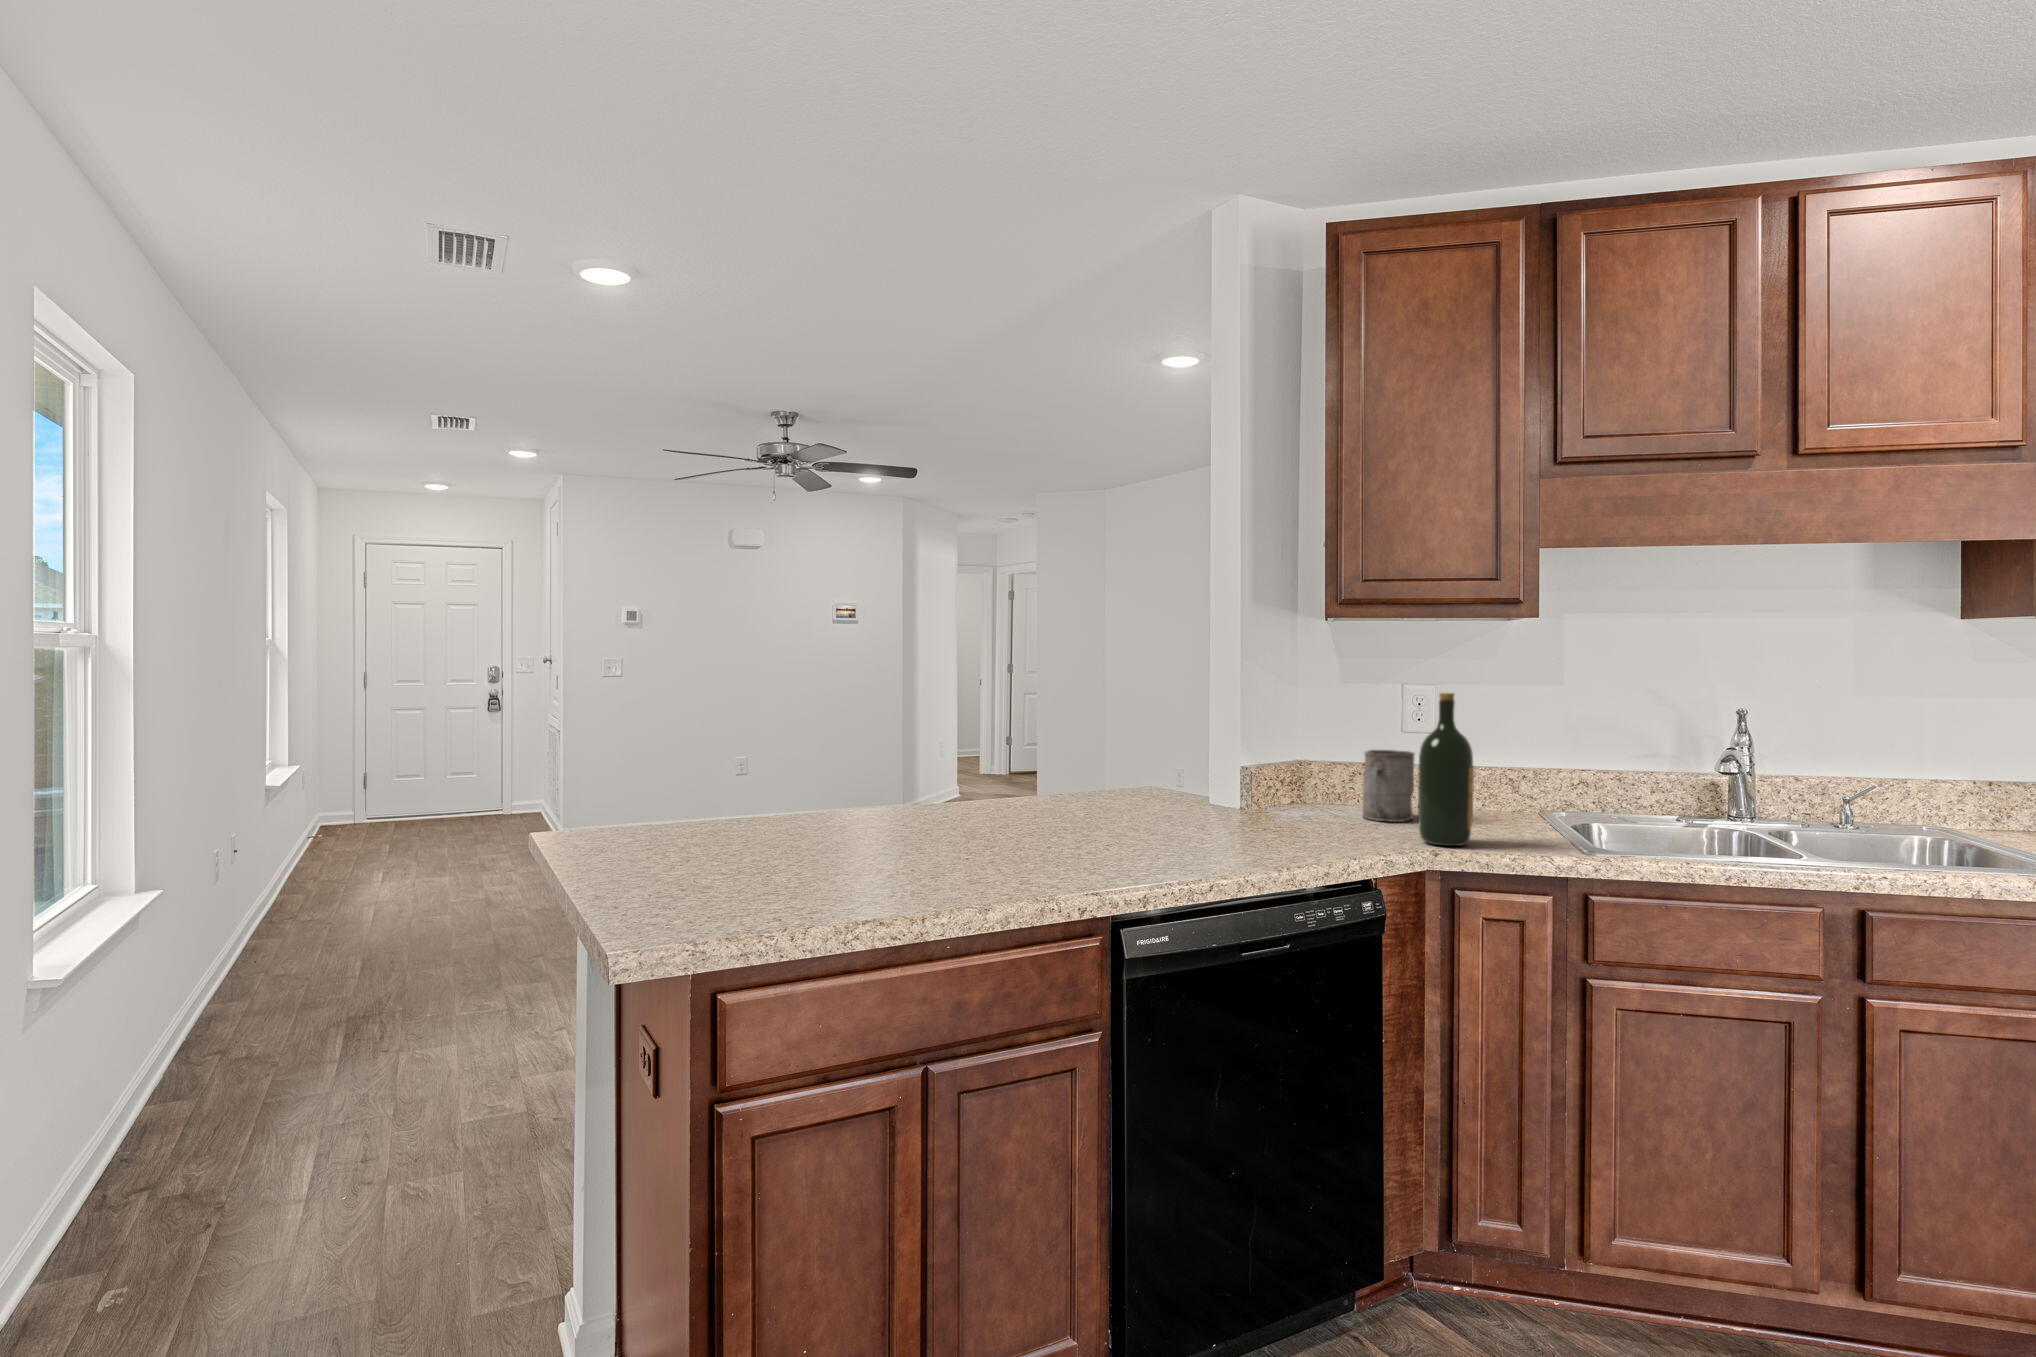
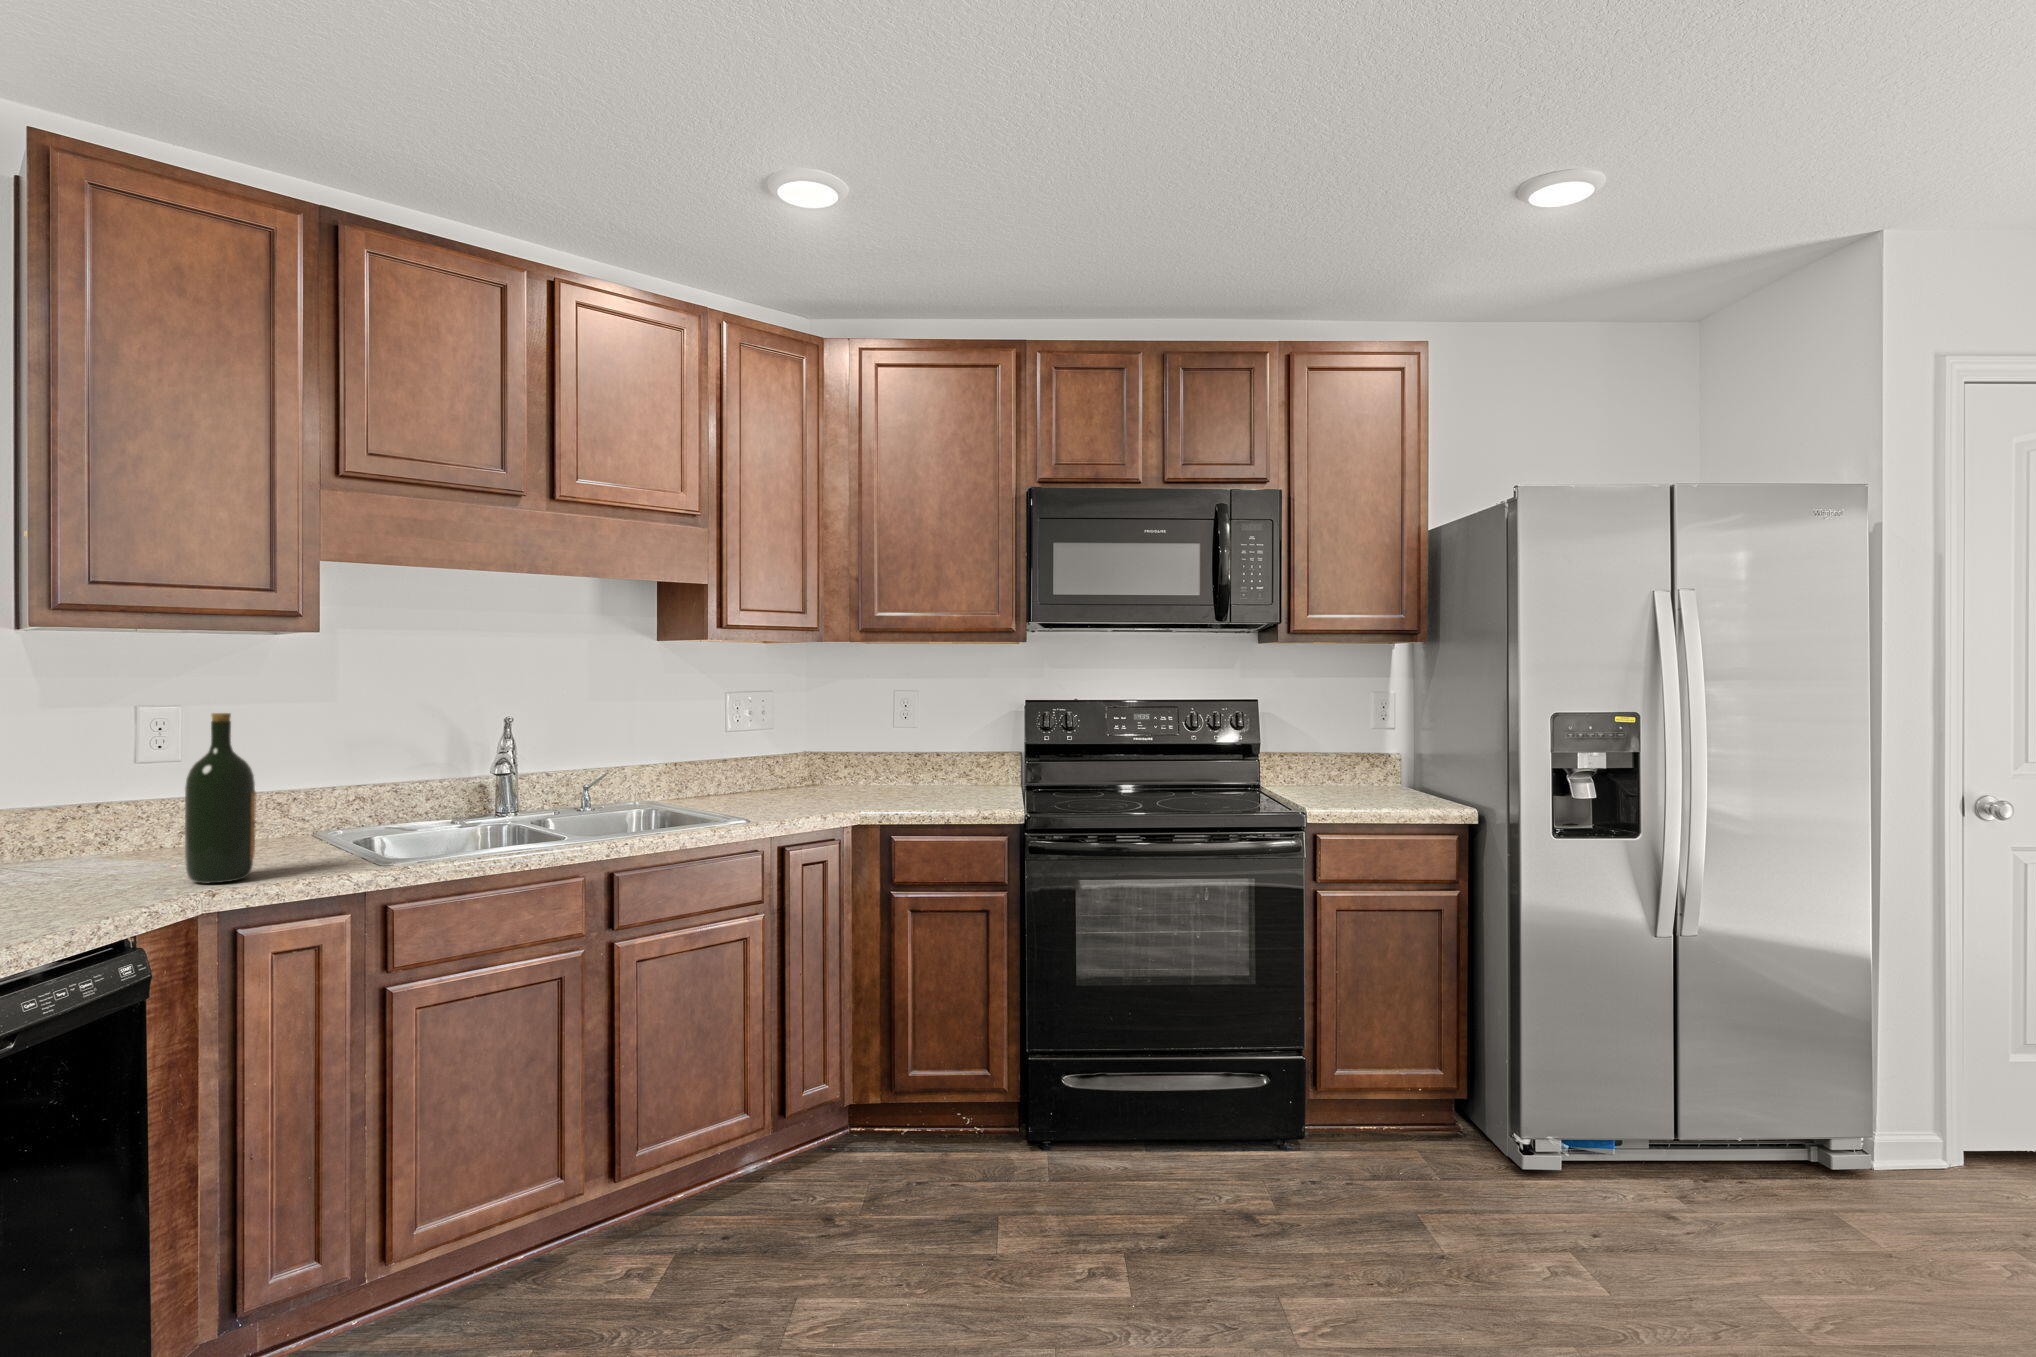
mug: present [1363,750,1415,822] -> none [92,781,168,867]

